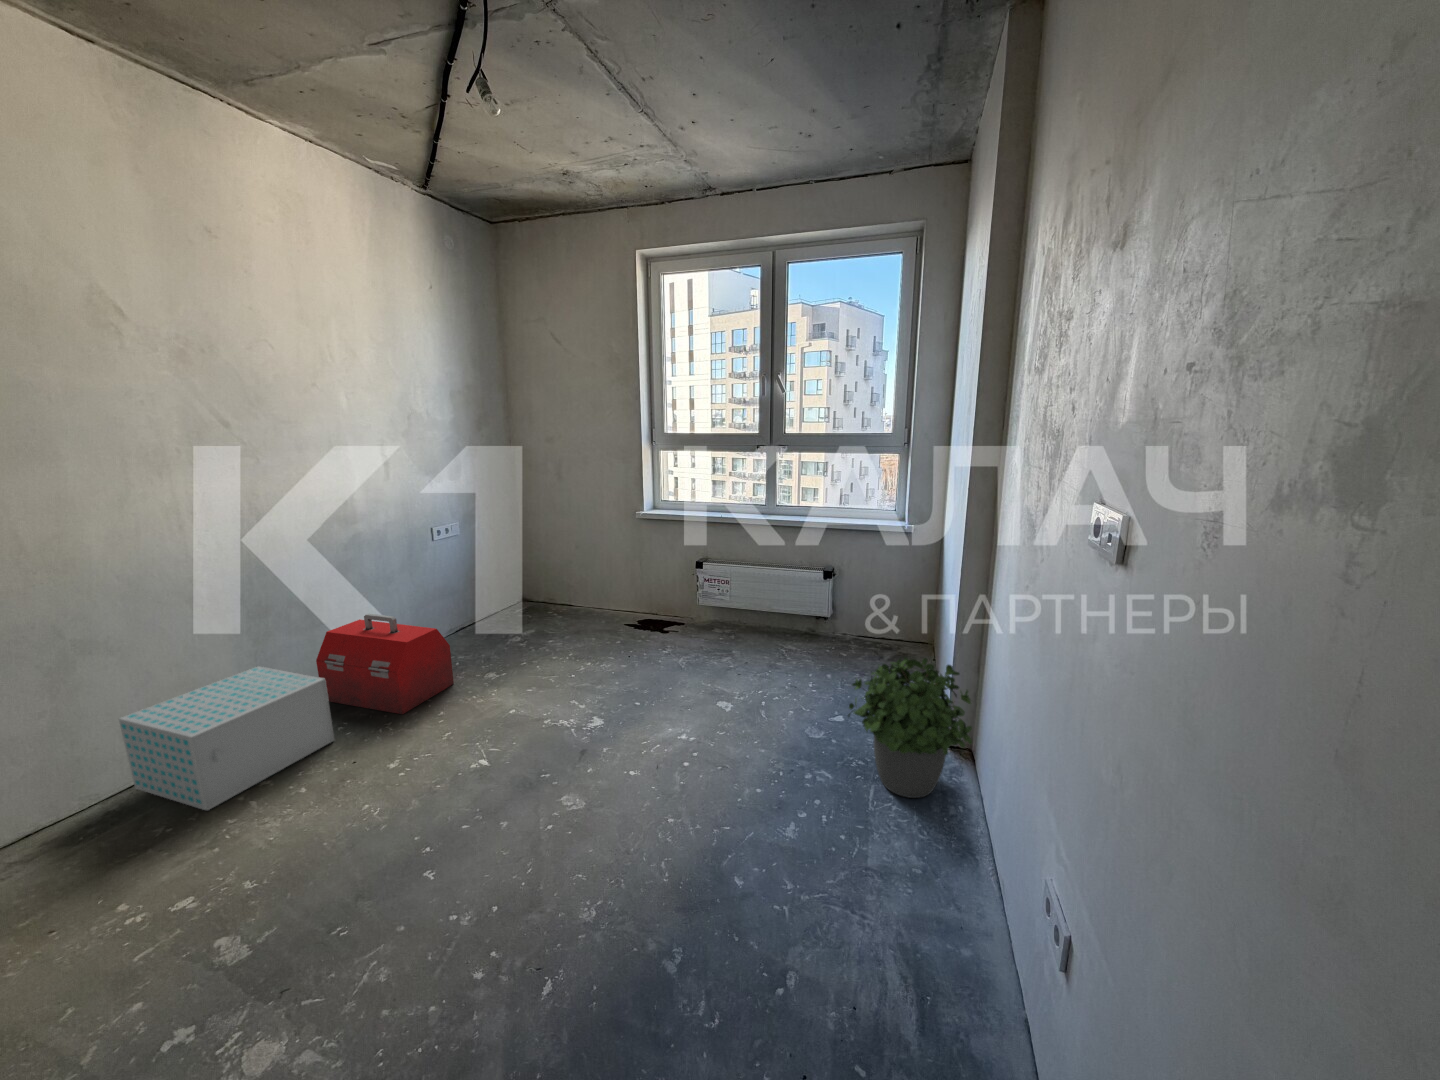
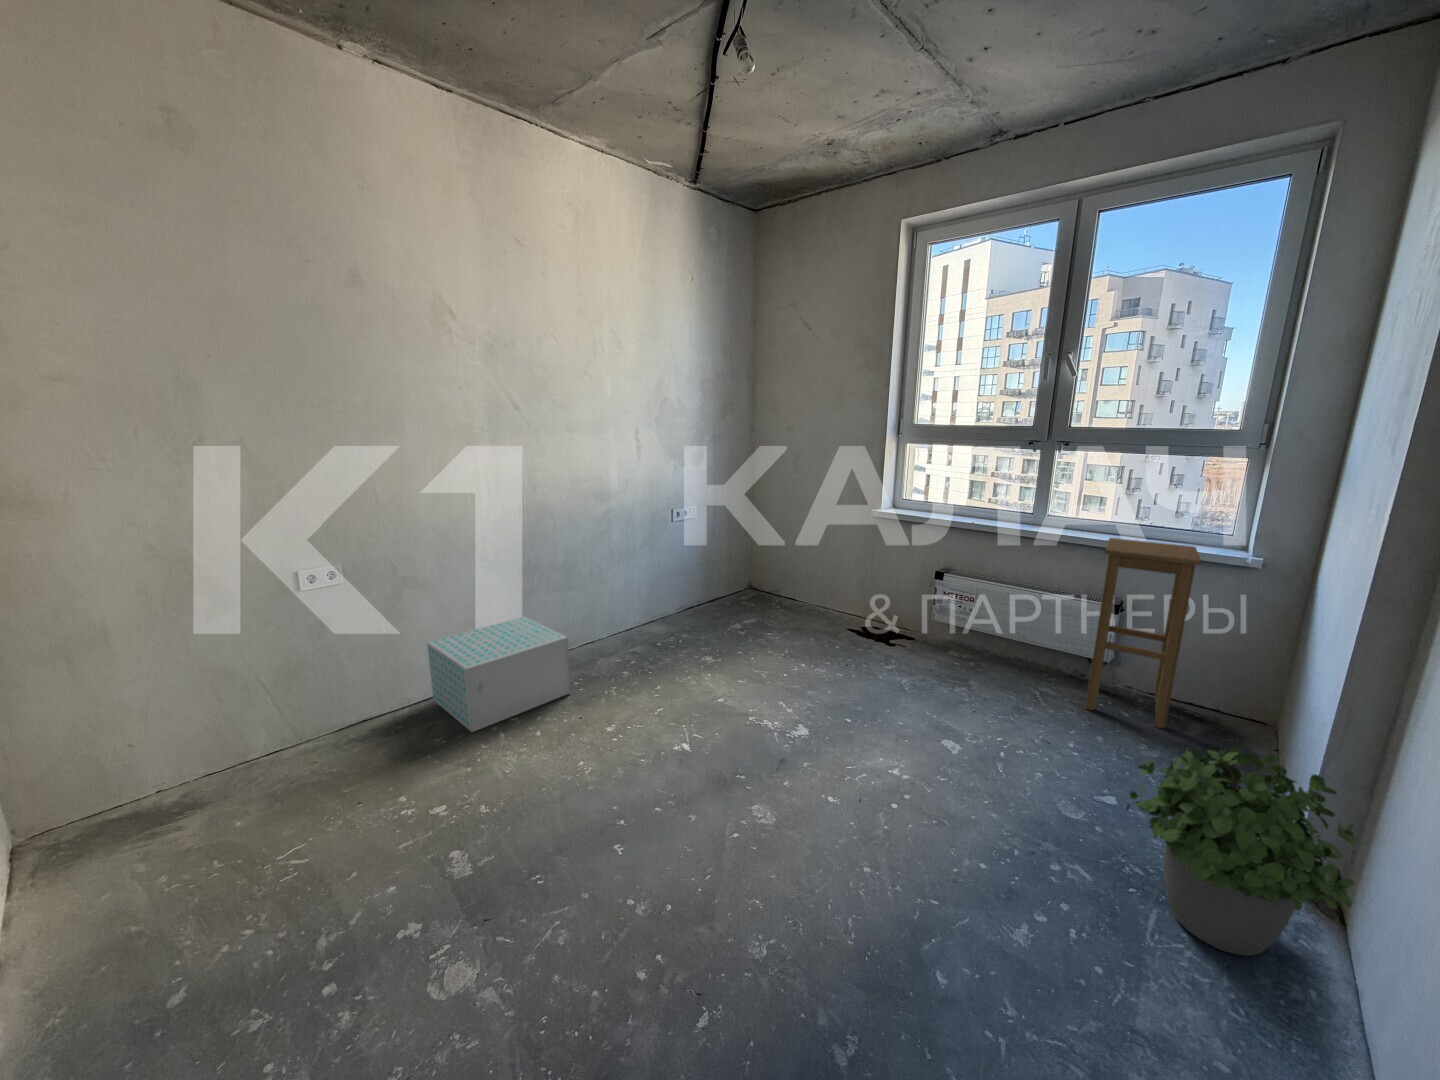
stool: none [817,520,879,660] -> present [1085,538,1201,728]
toolbox: present [316,614,454,714] -> none [567,583,674,681]

